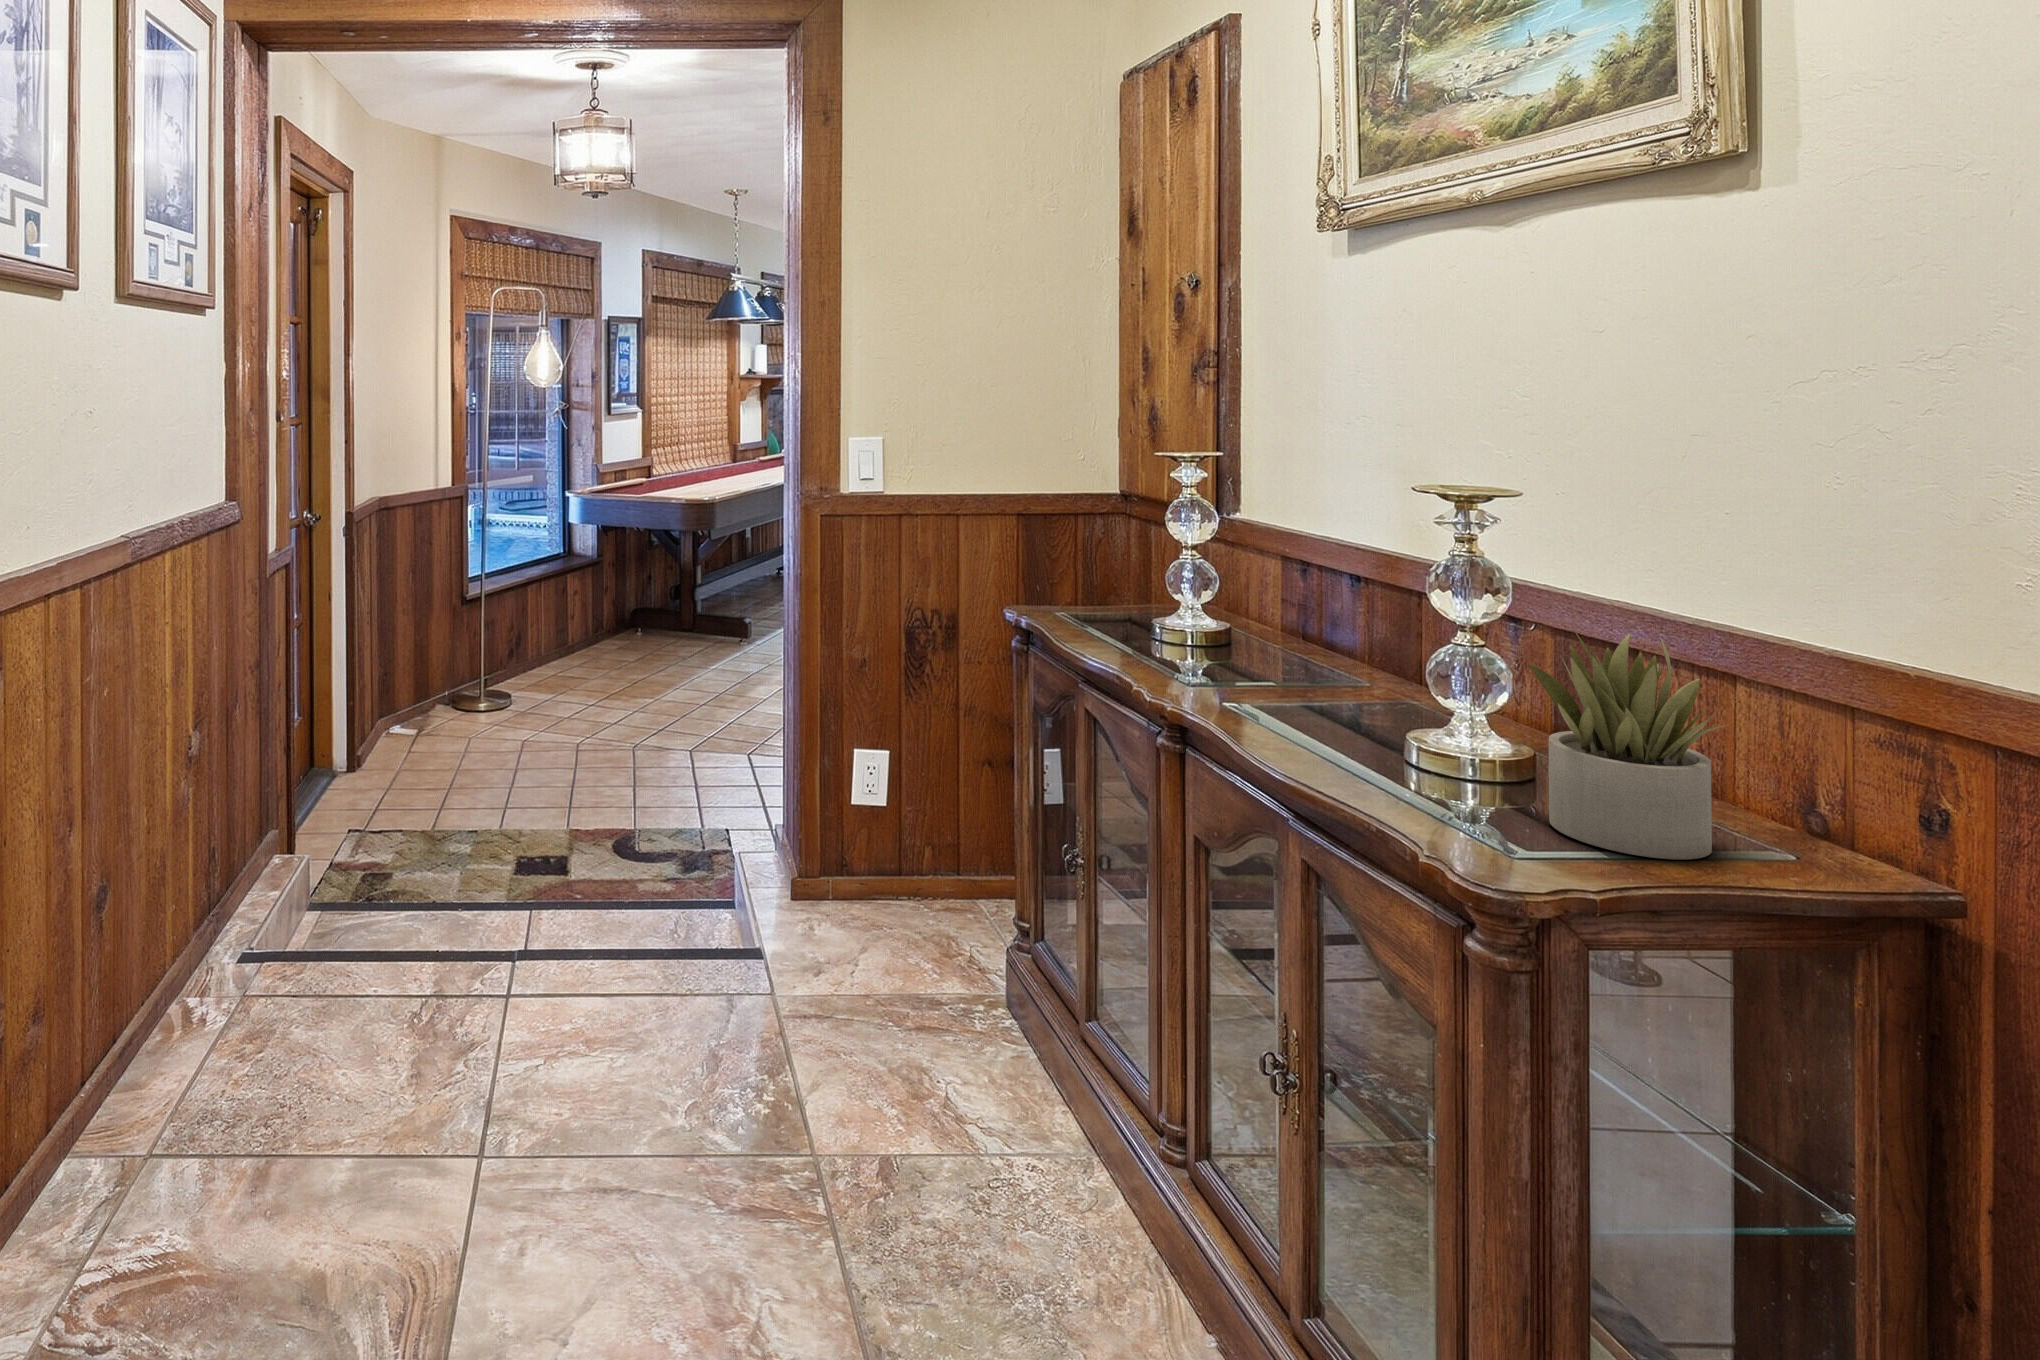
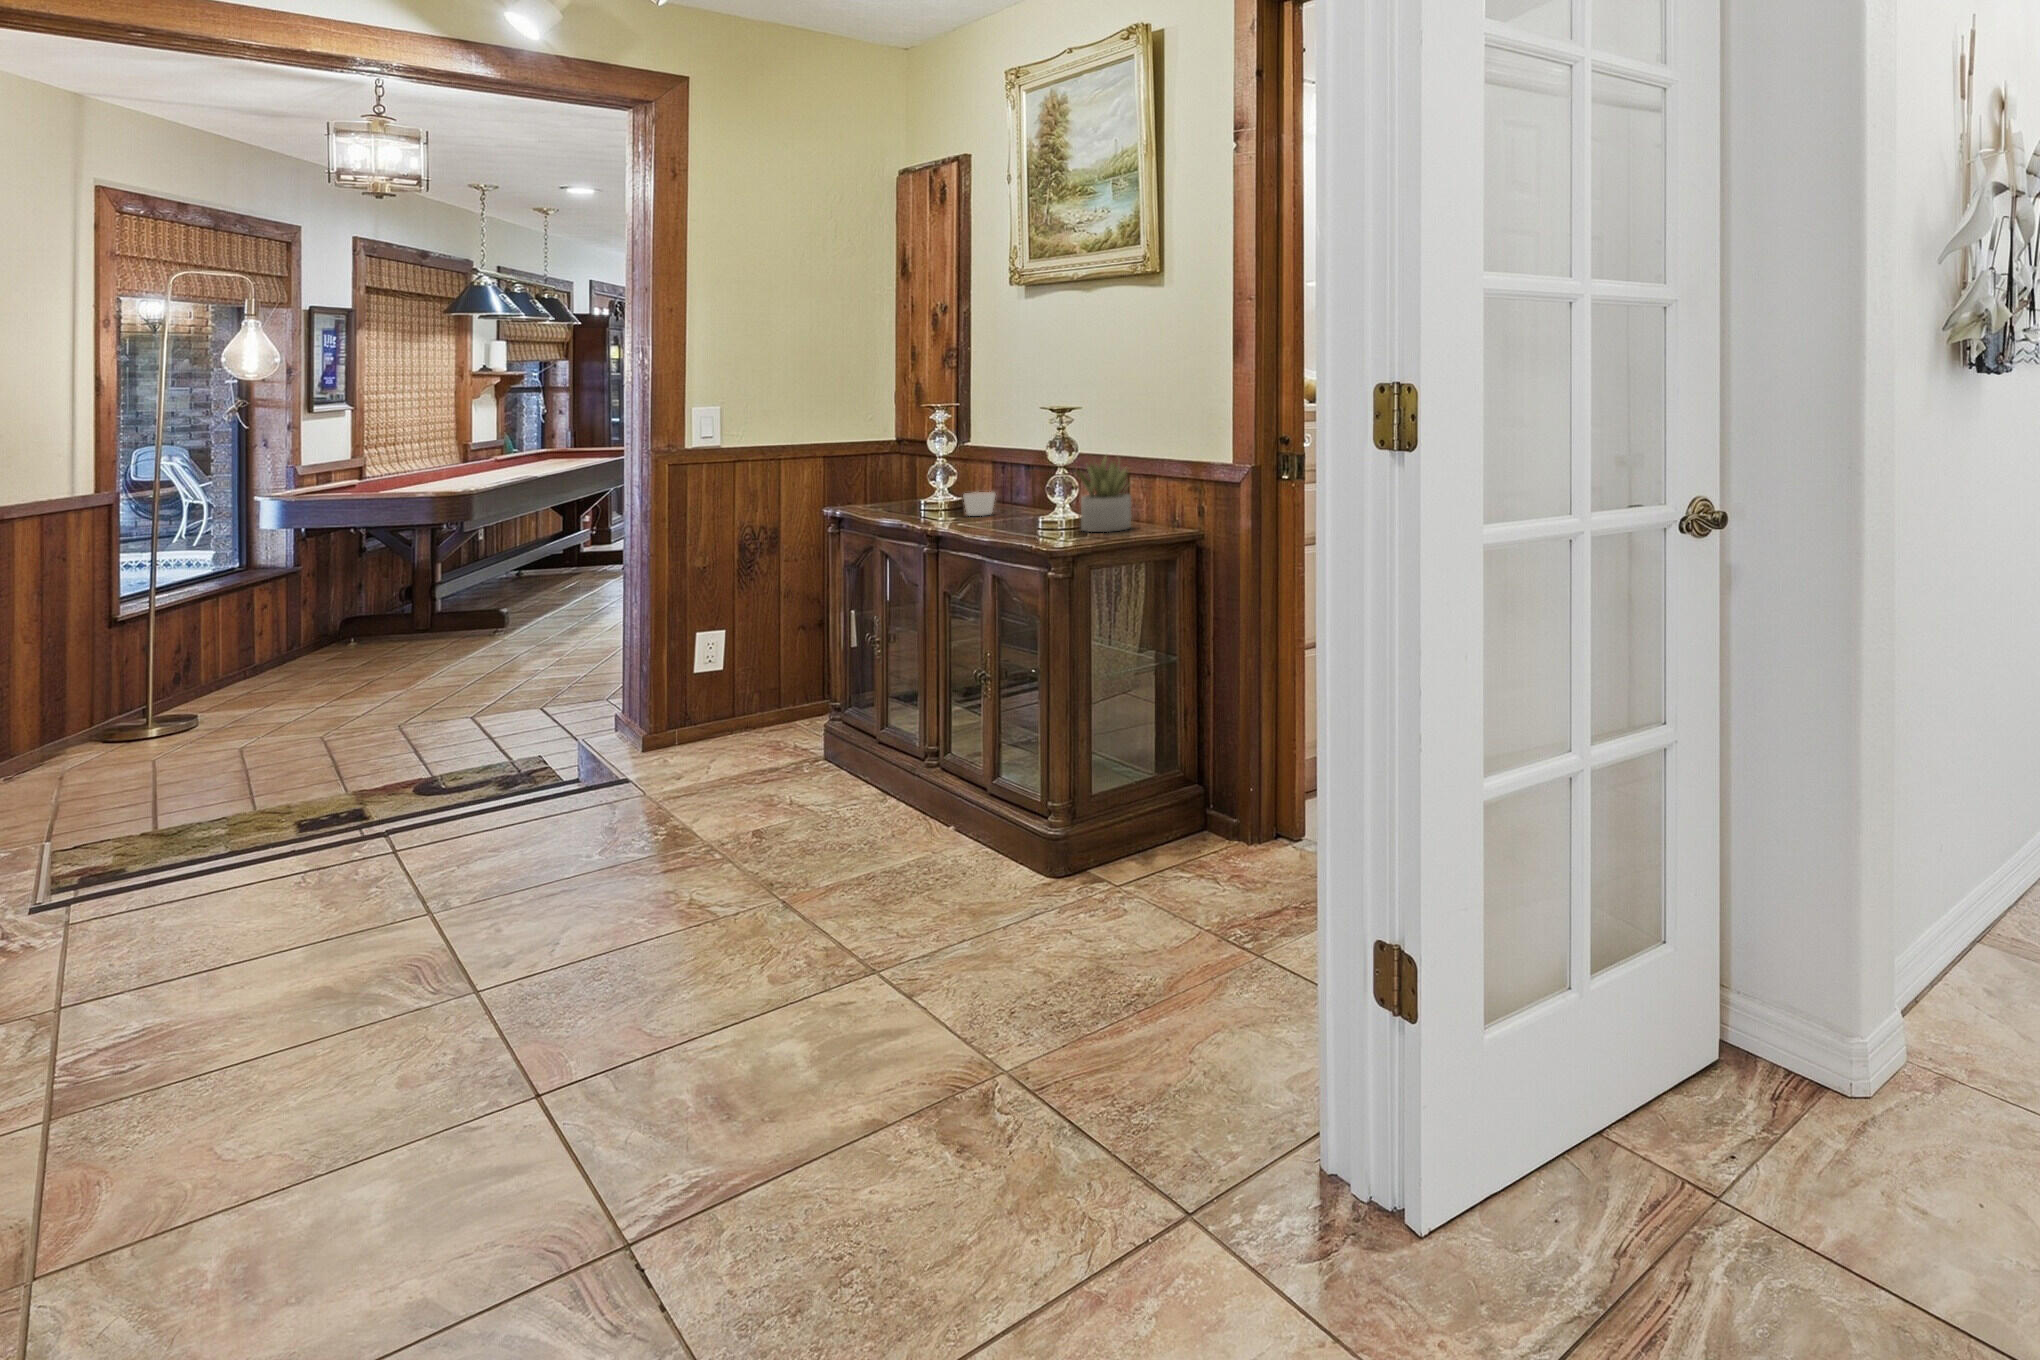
candle: none [1231,633,1297,686] -> present [963,492,995,516]

